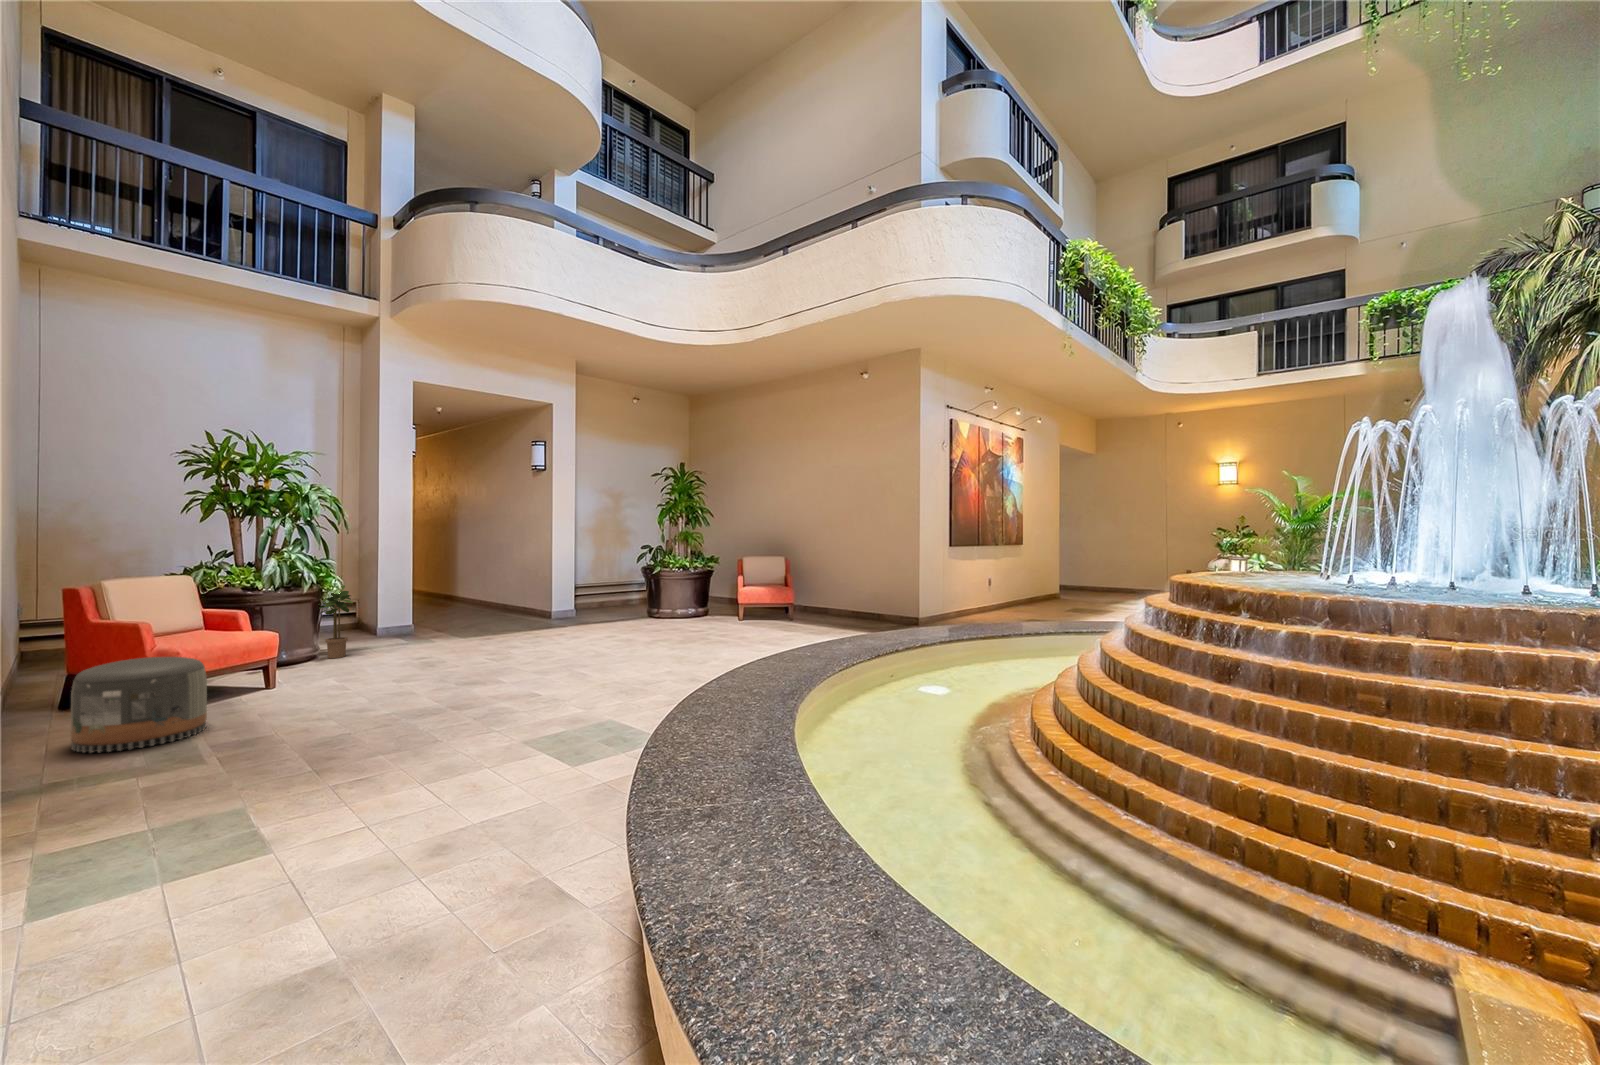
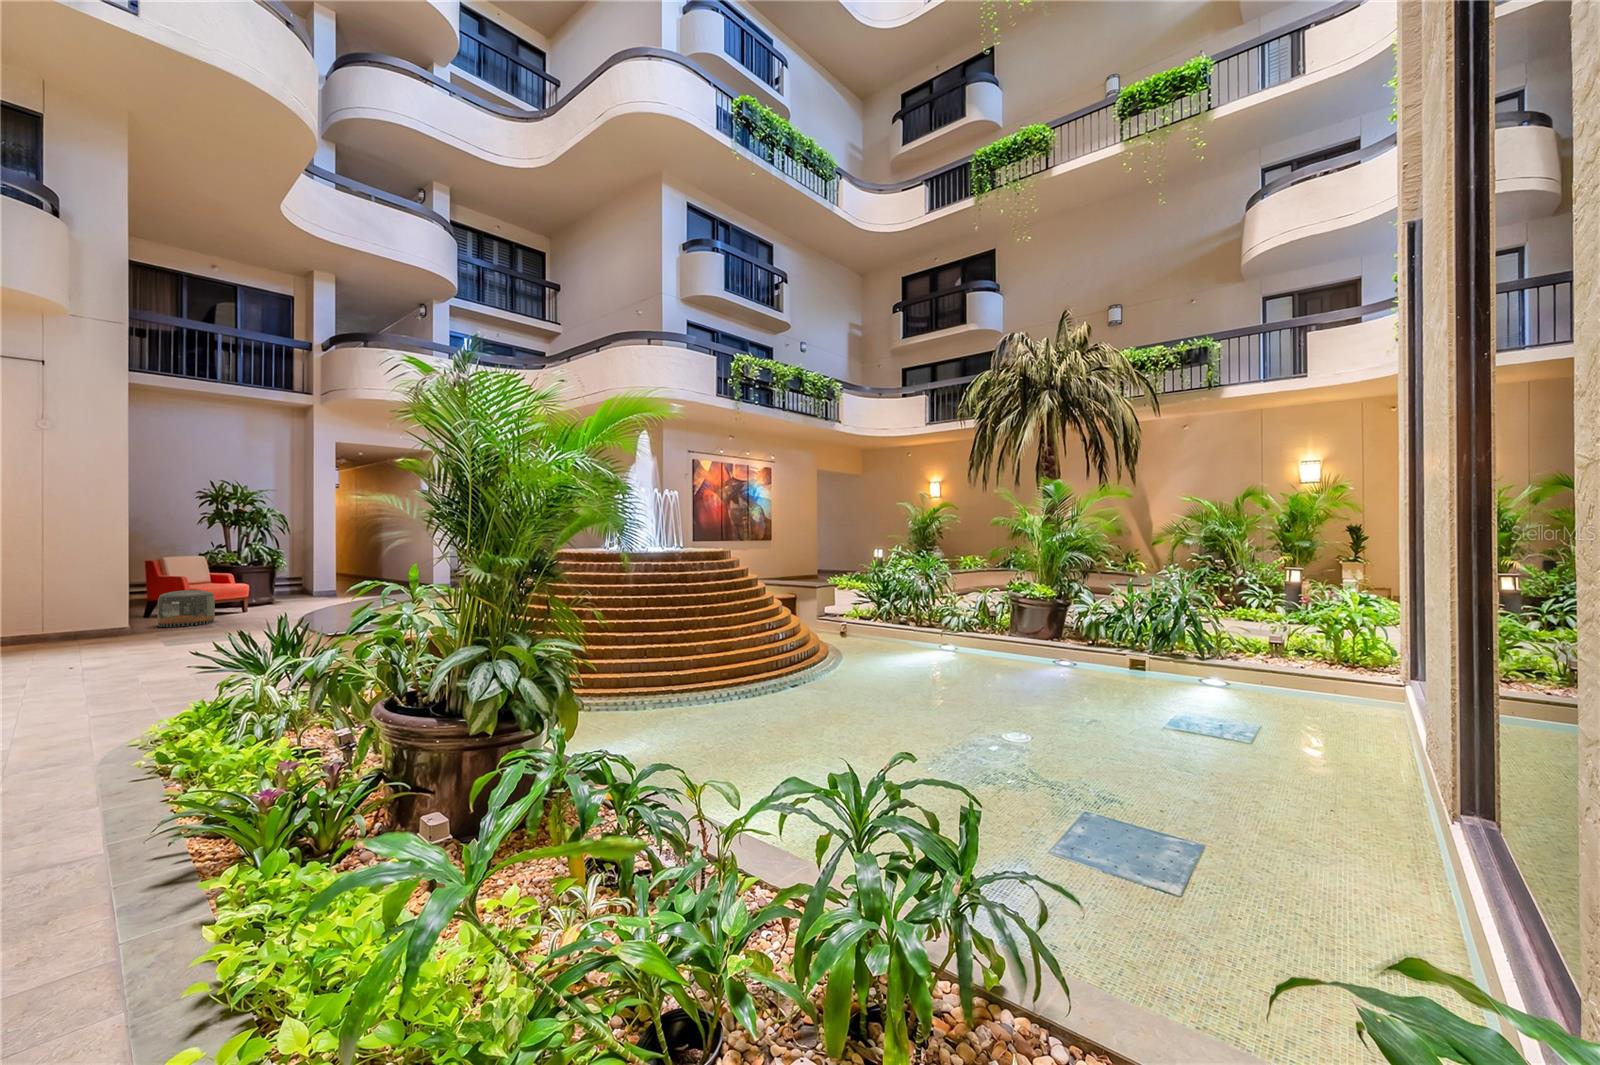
potted plant: present [317,585,353,658] -> none [268,564,292,603]

